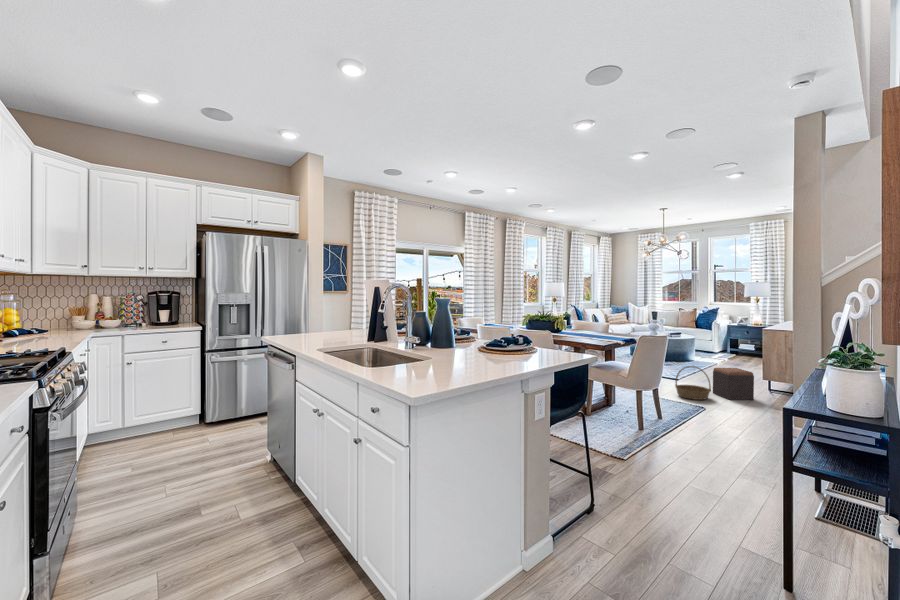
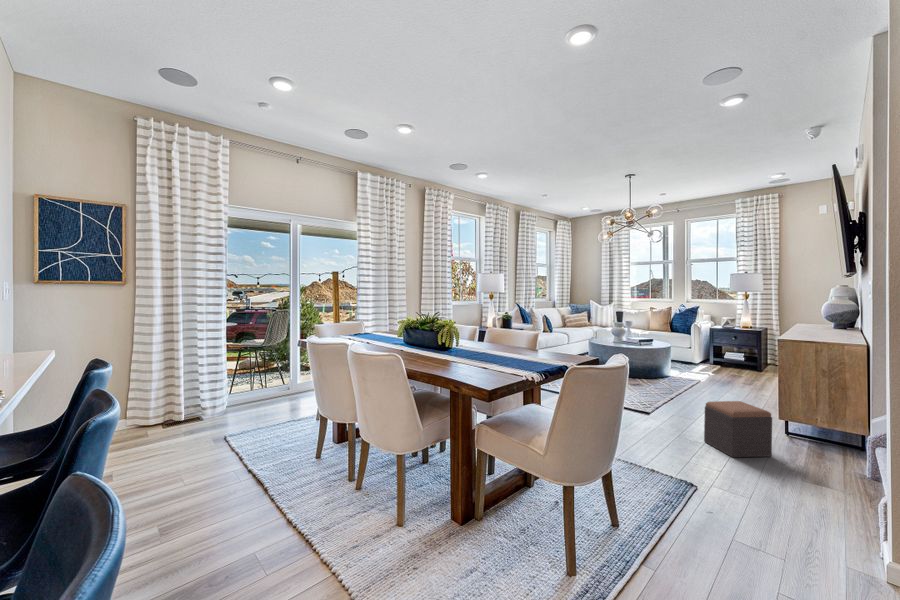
basket: present [675,366,711,400] -> none [646,401,704,460]

